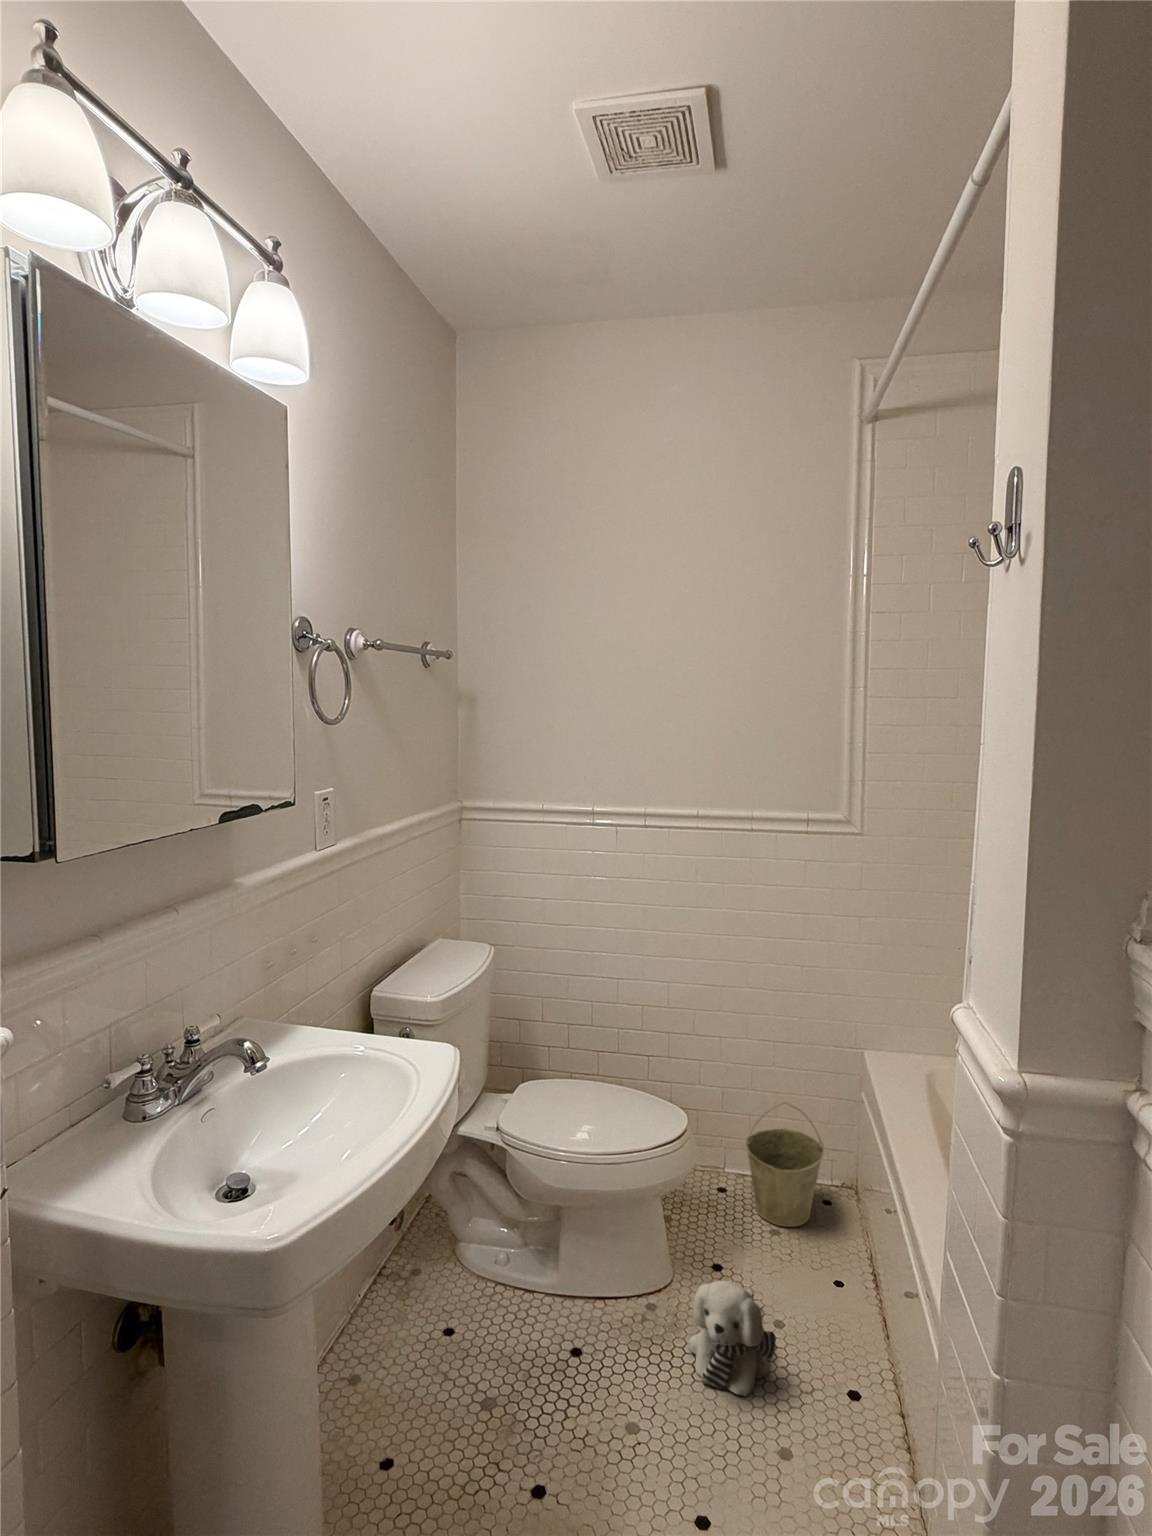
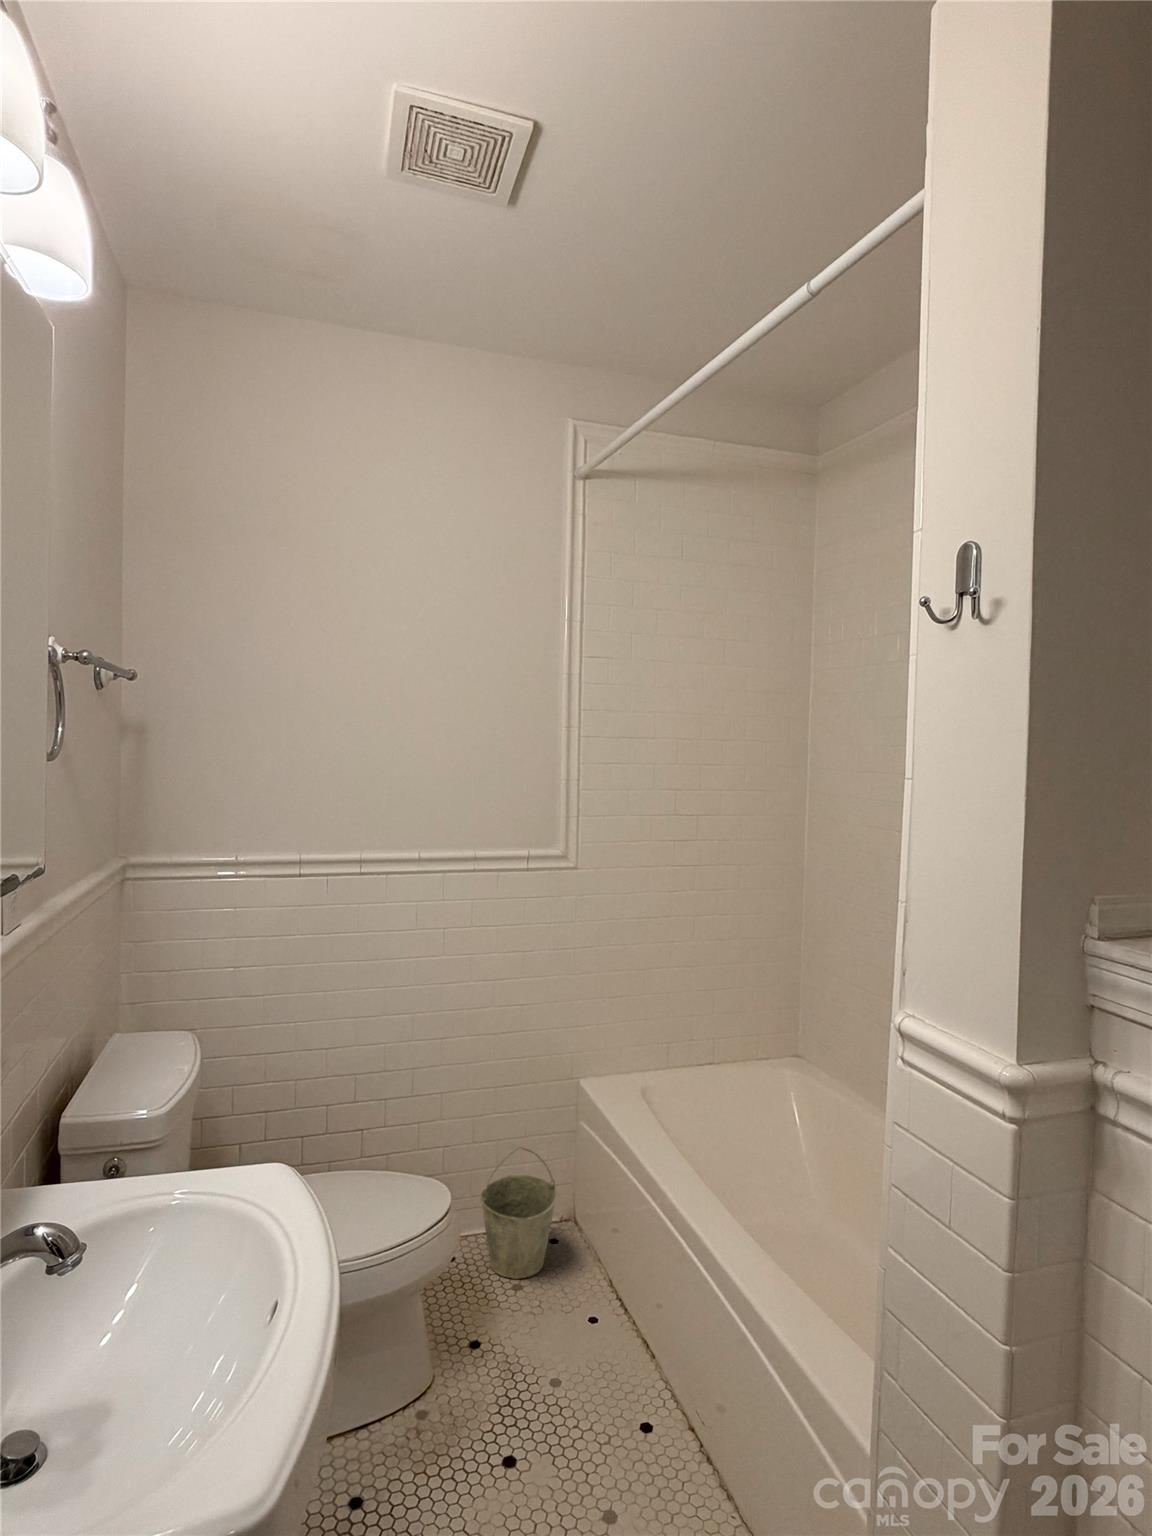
plush toy: present [689,1281,776,1396] -> none [477,1353,574,1478]

